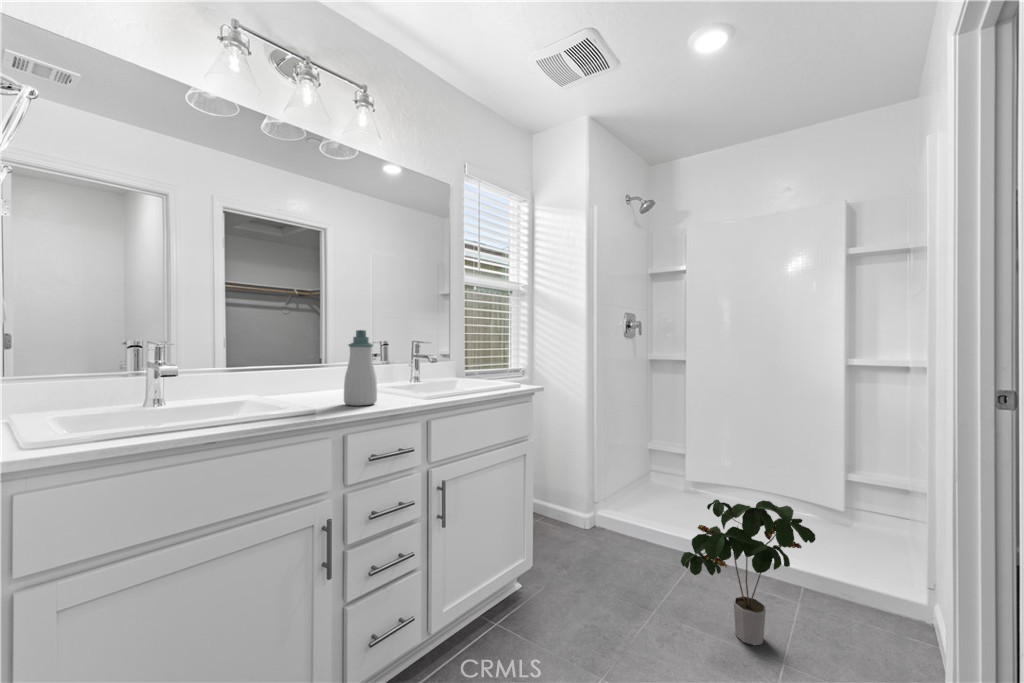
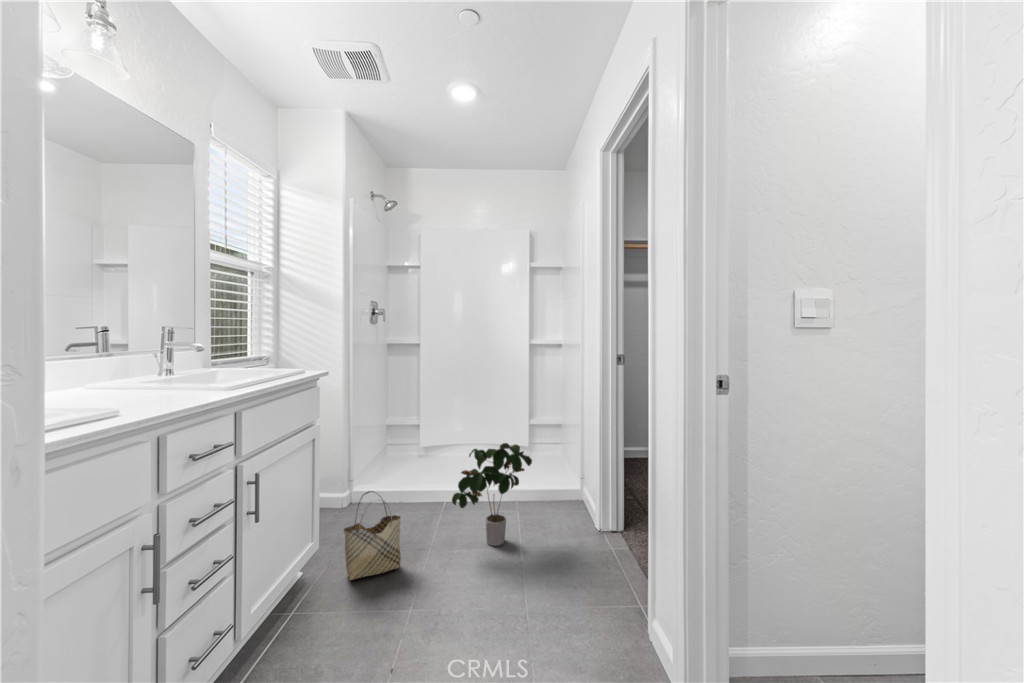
soap bottle: present [344,330,377,406] -> none [130,315,178,405]
woven basket: none [551,522,615,622] -> present [344,491,401,580]

